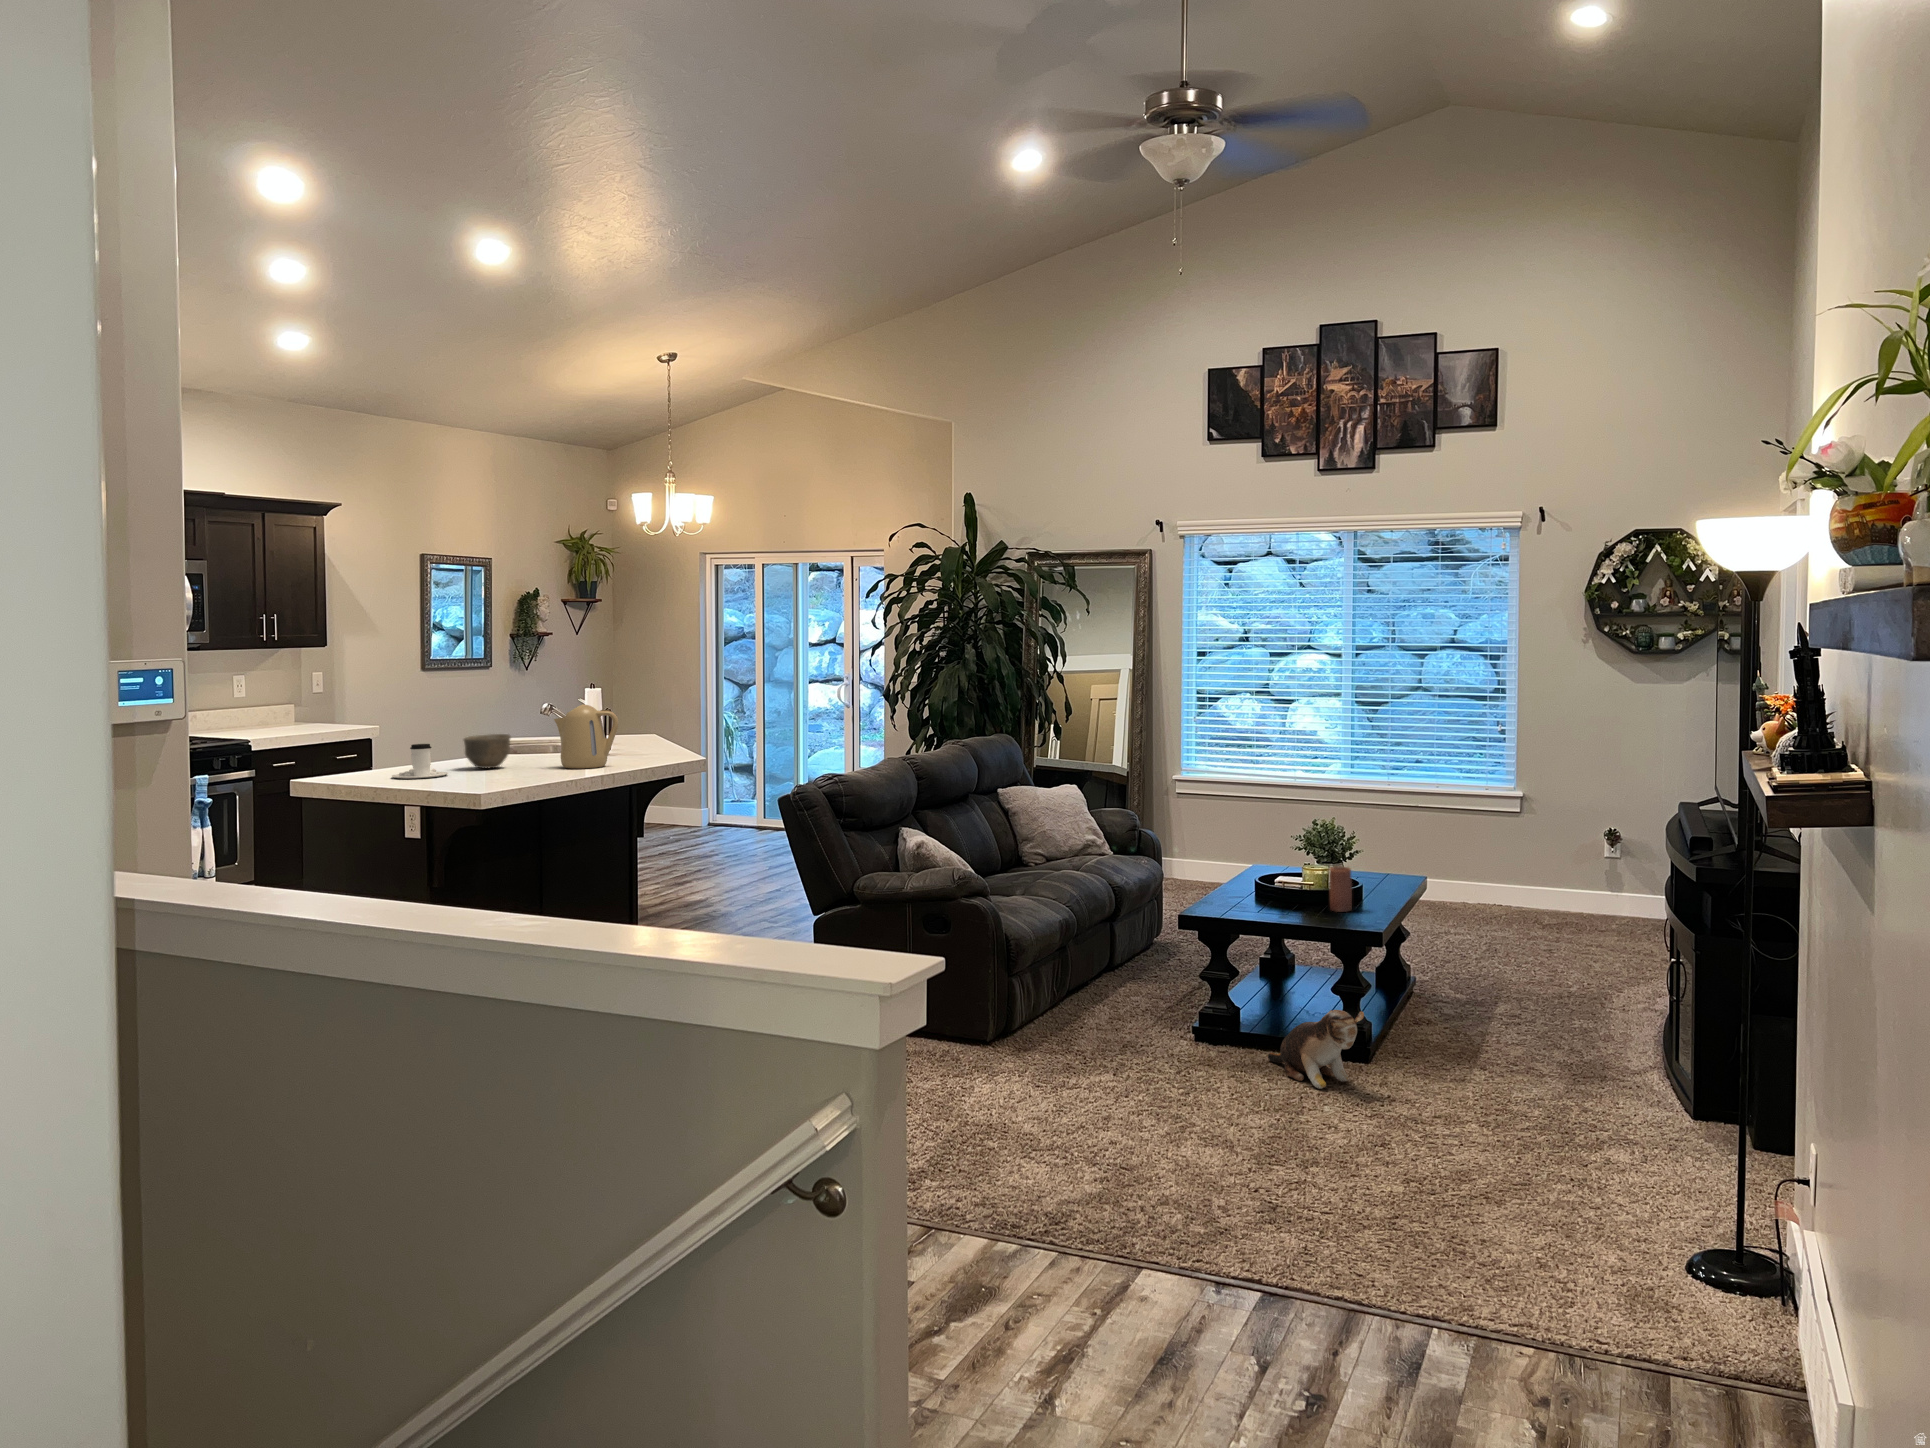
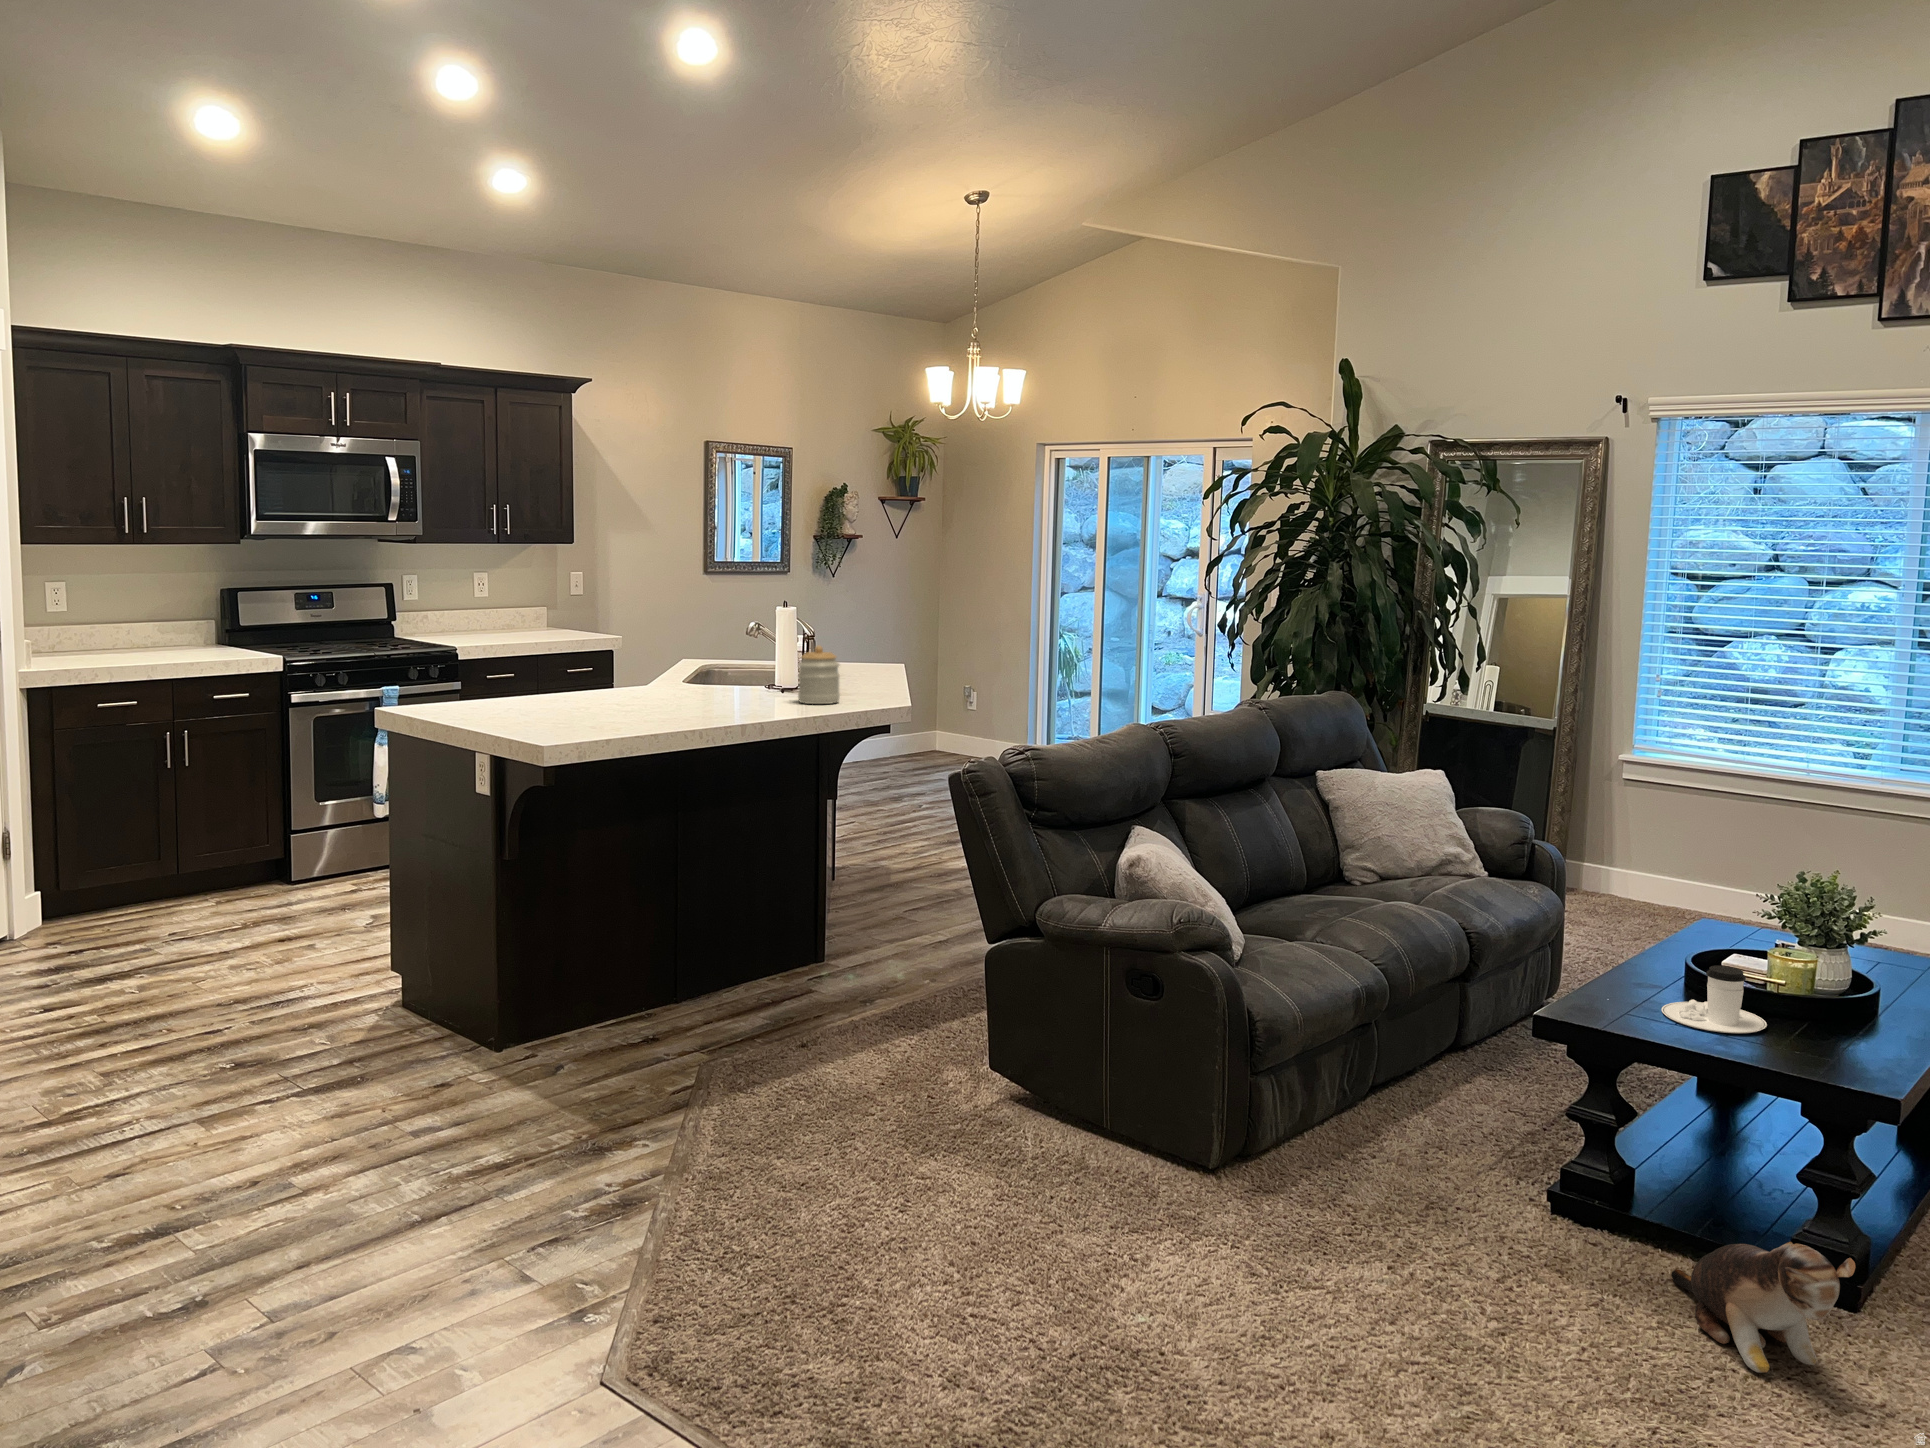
kettle: present [554,704,619,769] -> none [700,628,777,711]
jar: none [624,716,657,761] -> present [798,645,840,704]
bowl: present [464,734,511,769] -> none [597,660,656,703]
coffee cup: present [392,744,448,779] -> present [1661,966,1767,1033]
candle: present [1329,867,1352,912] -> none [1819,960,1864,1039]

